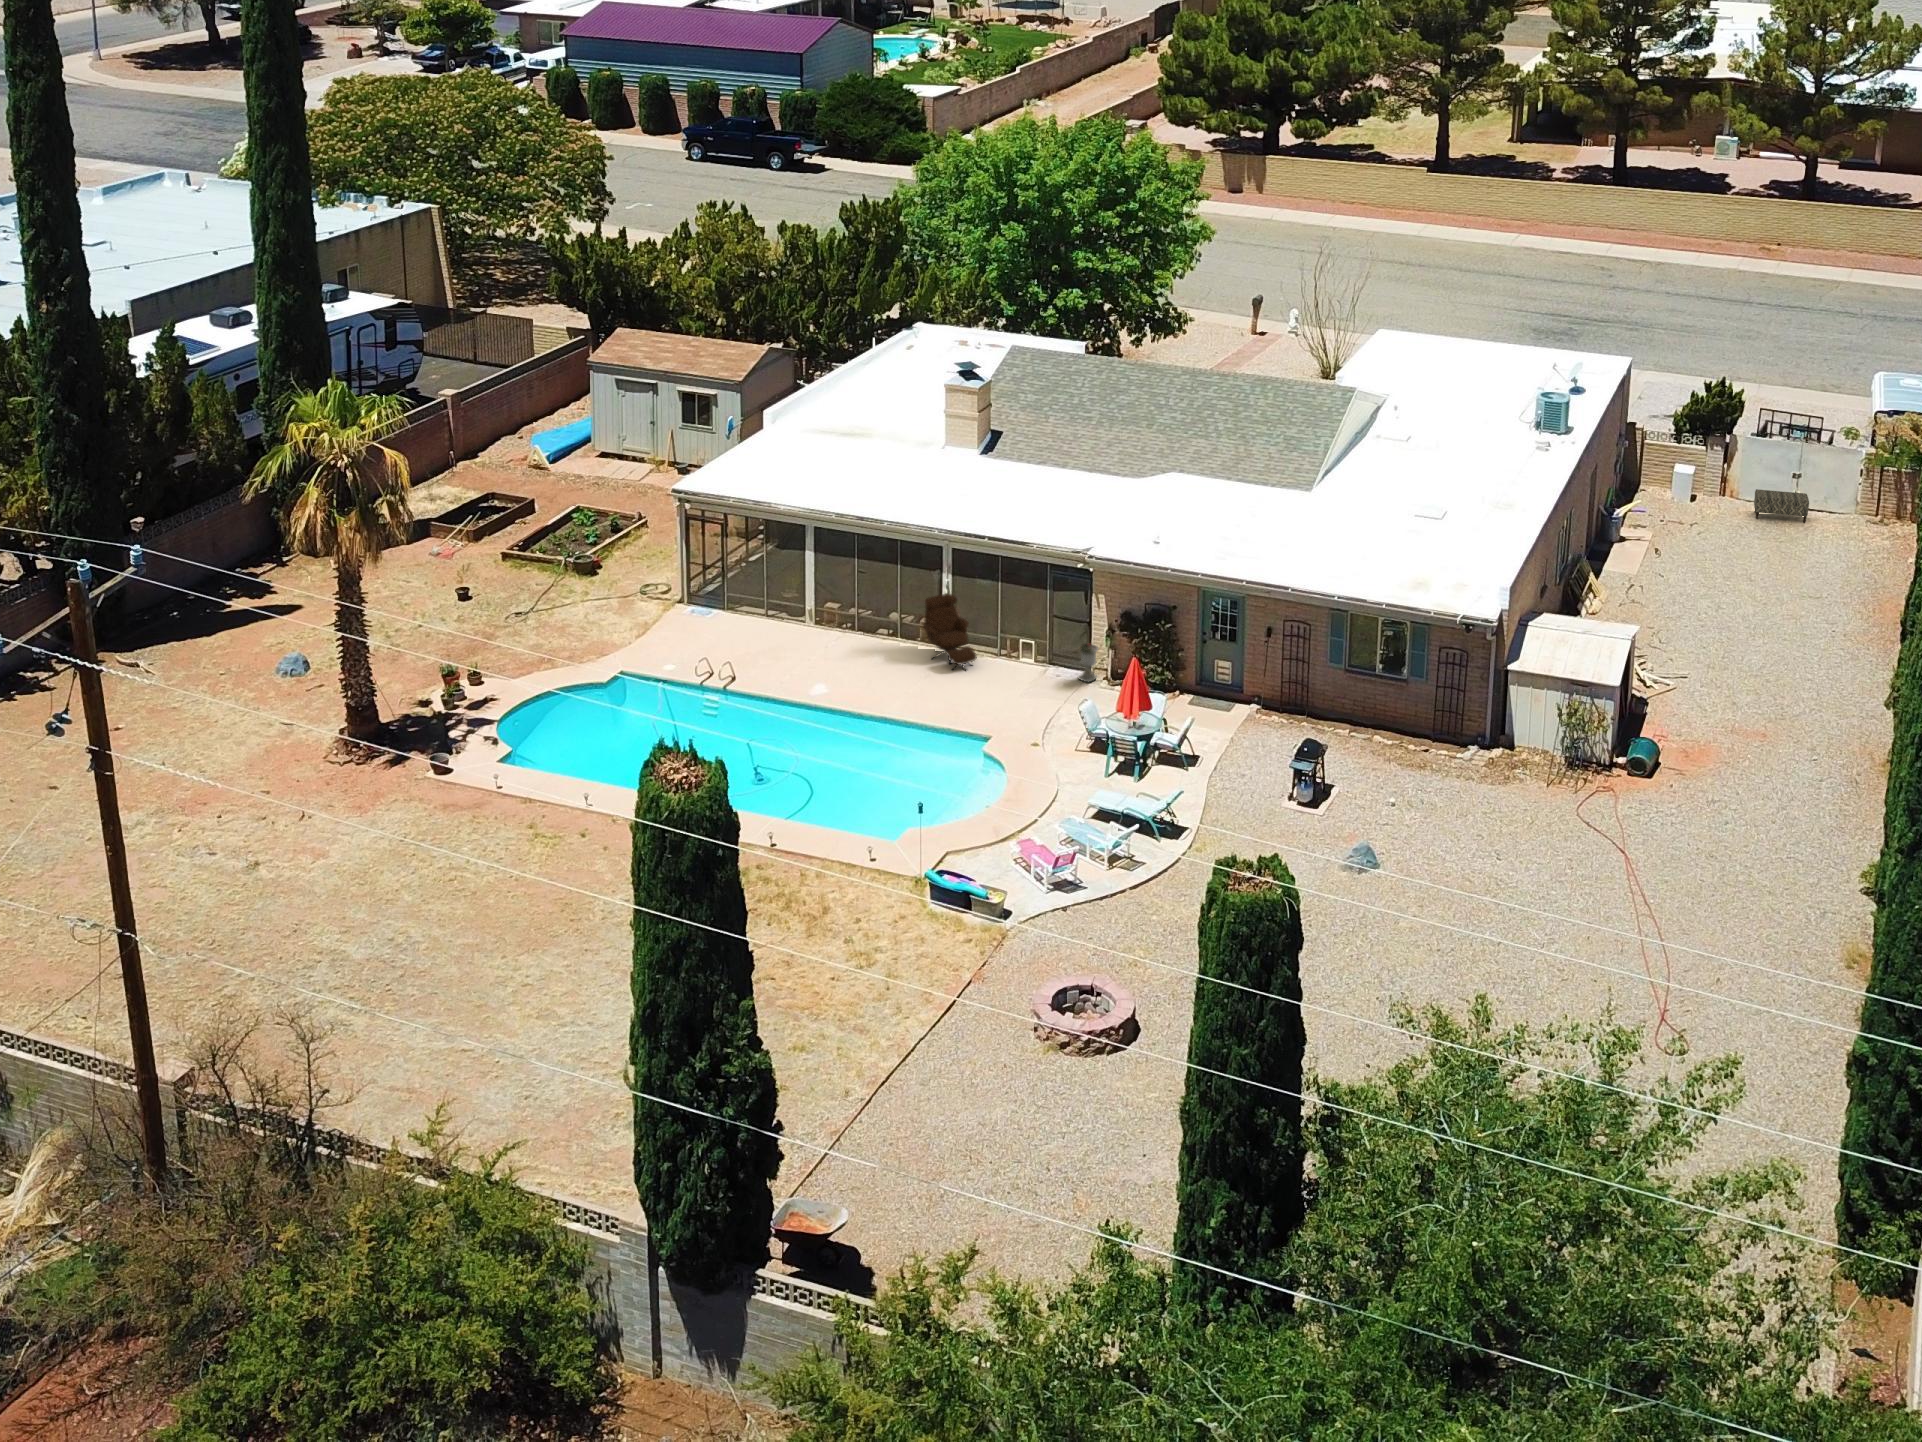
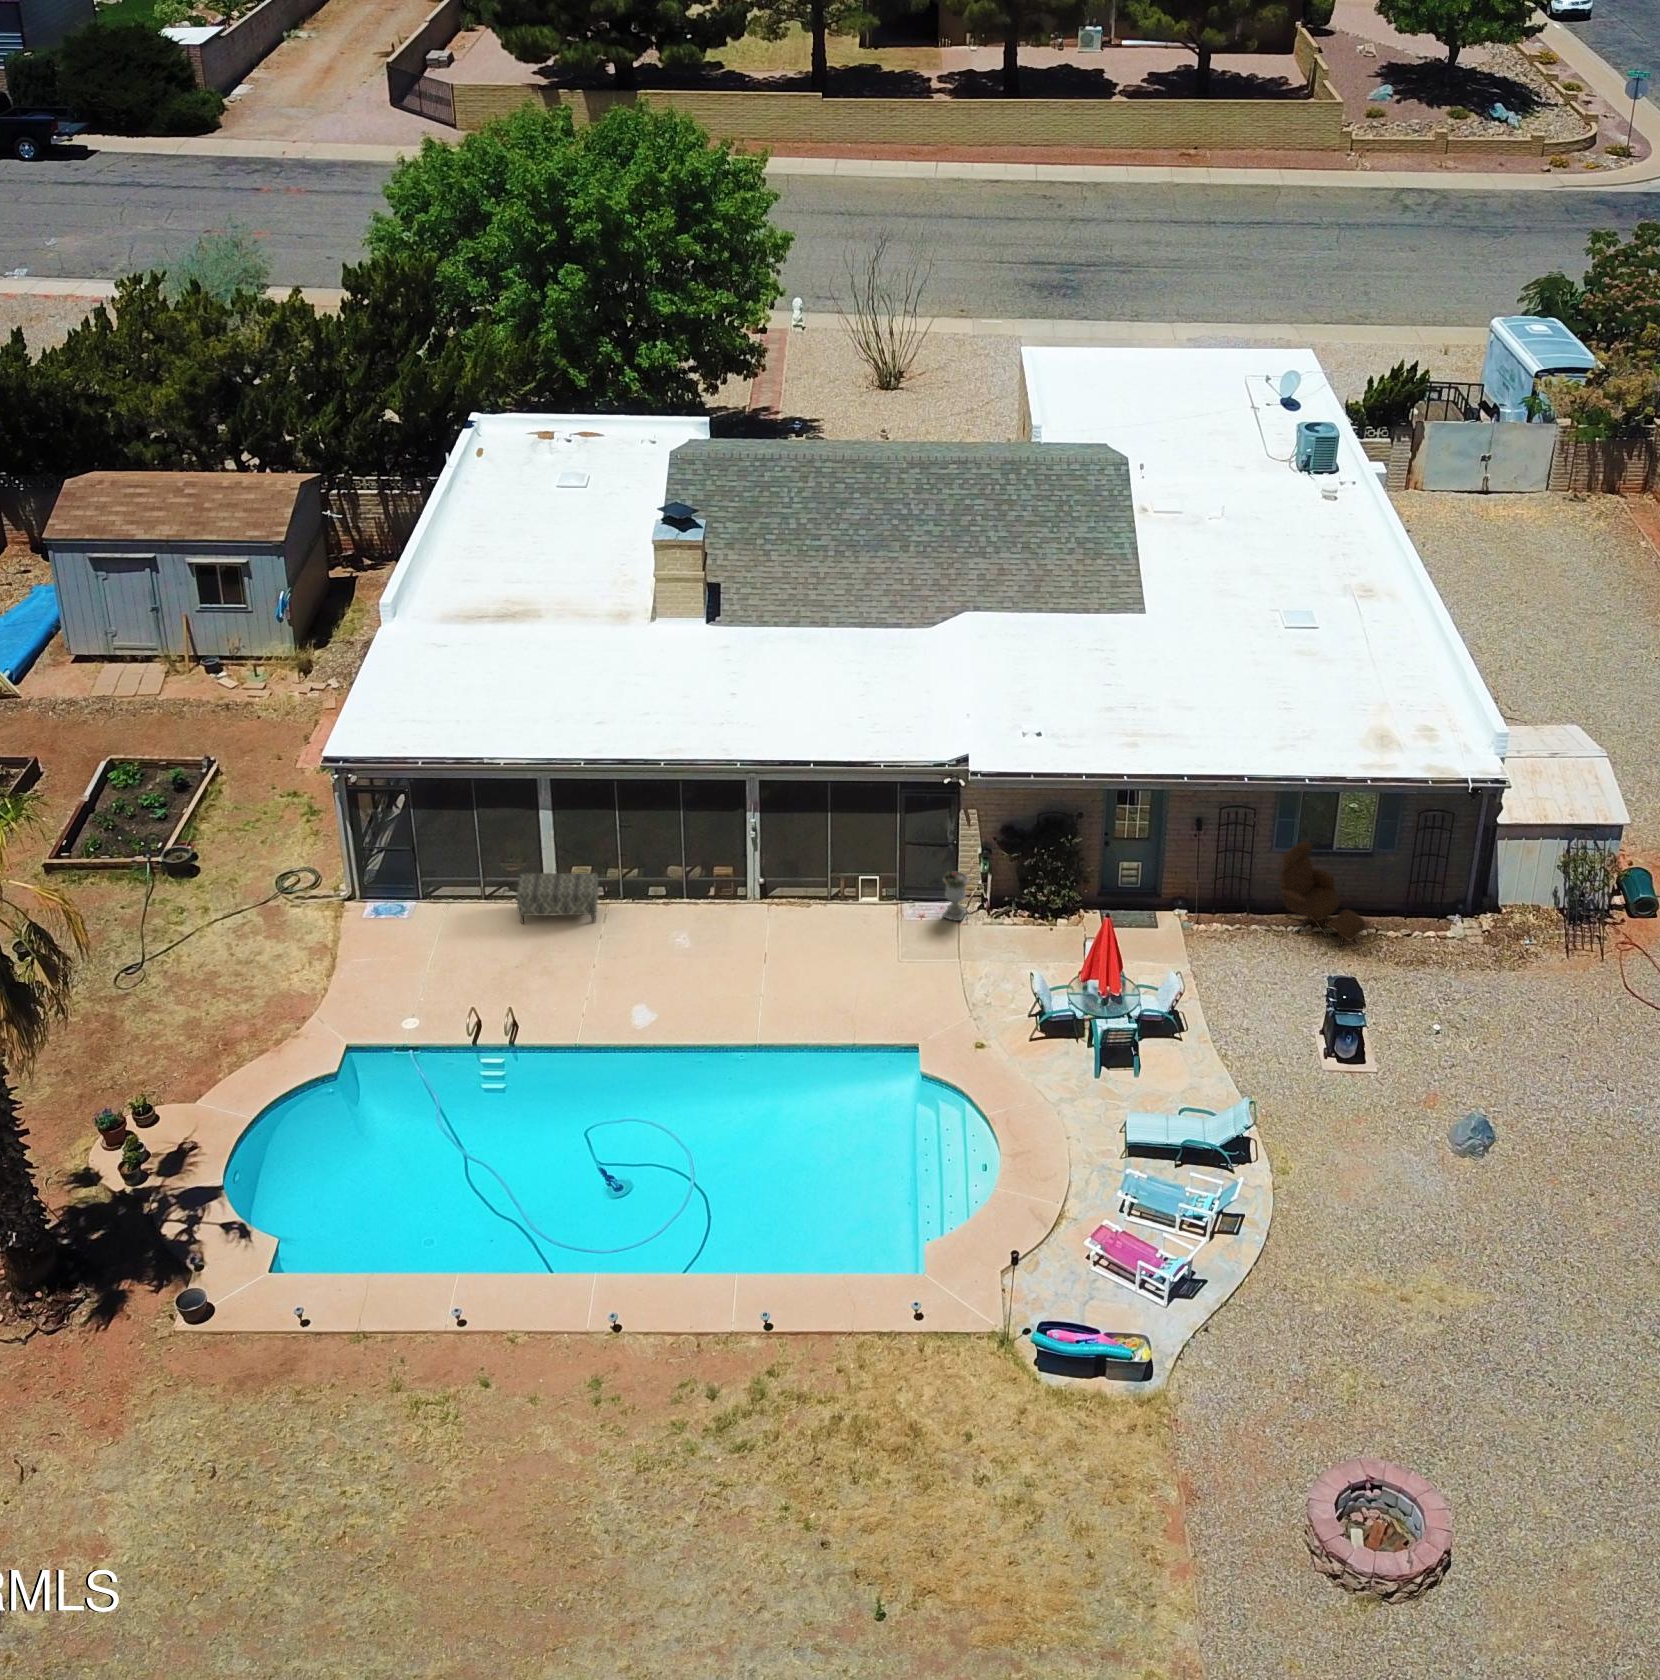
bench: present [1754,489,1809,523] -> present [516,873,599,924]
lounge chair: present [923,594,977,670] -> present [1280,841,1366,947]

